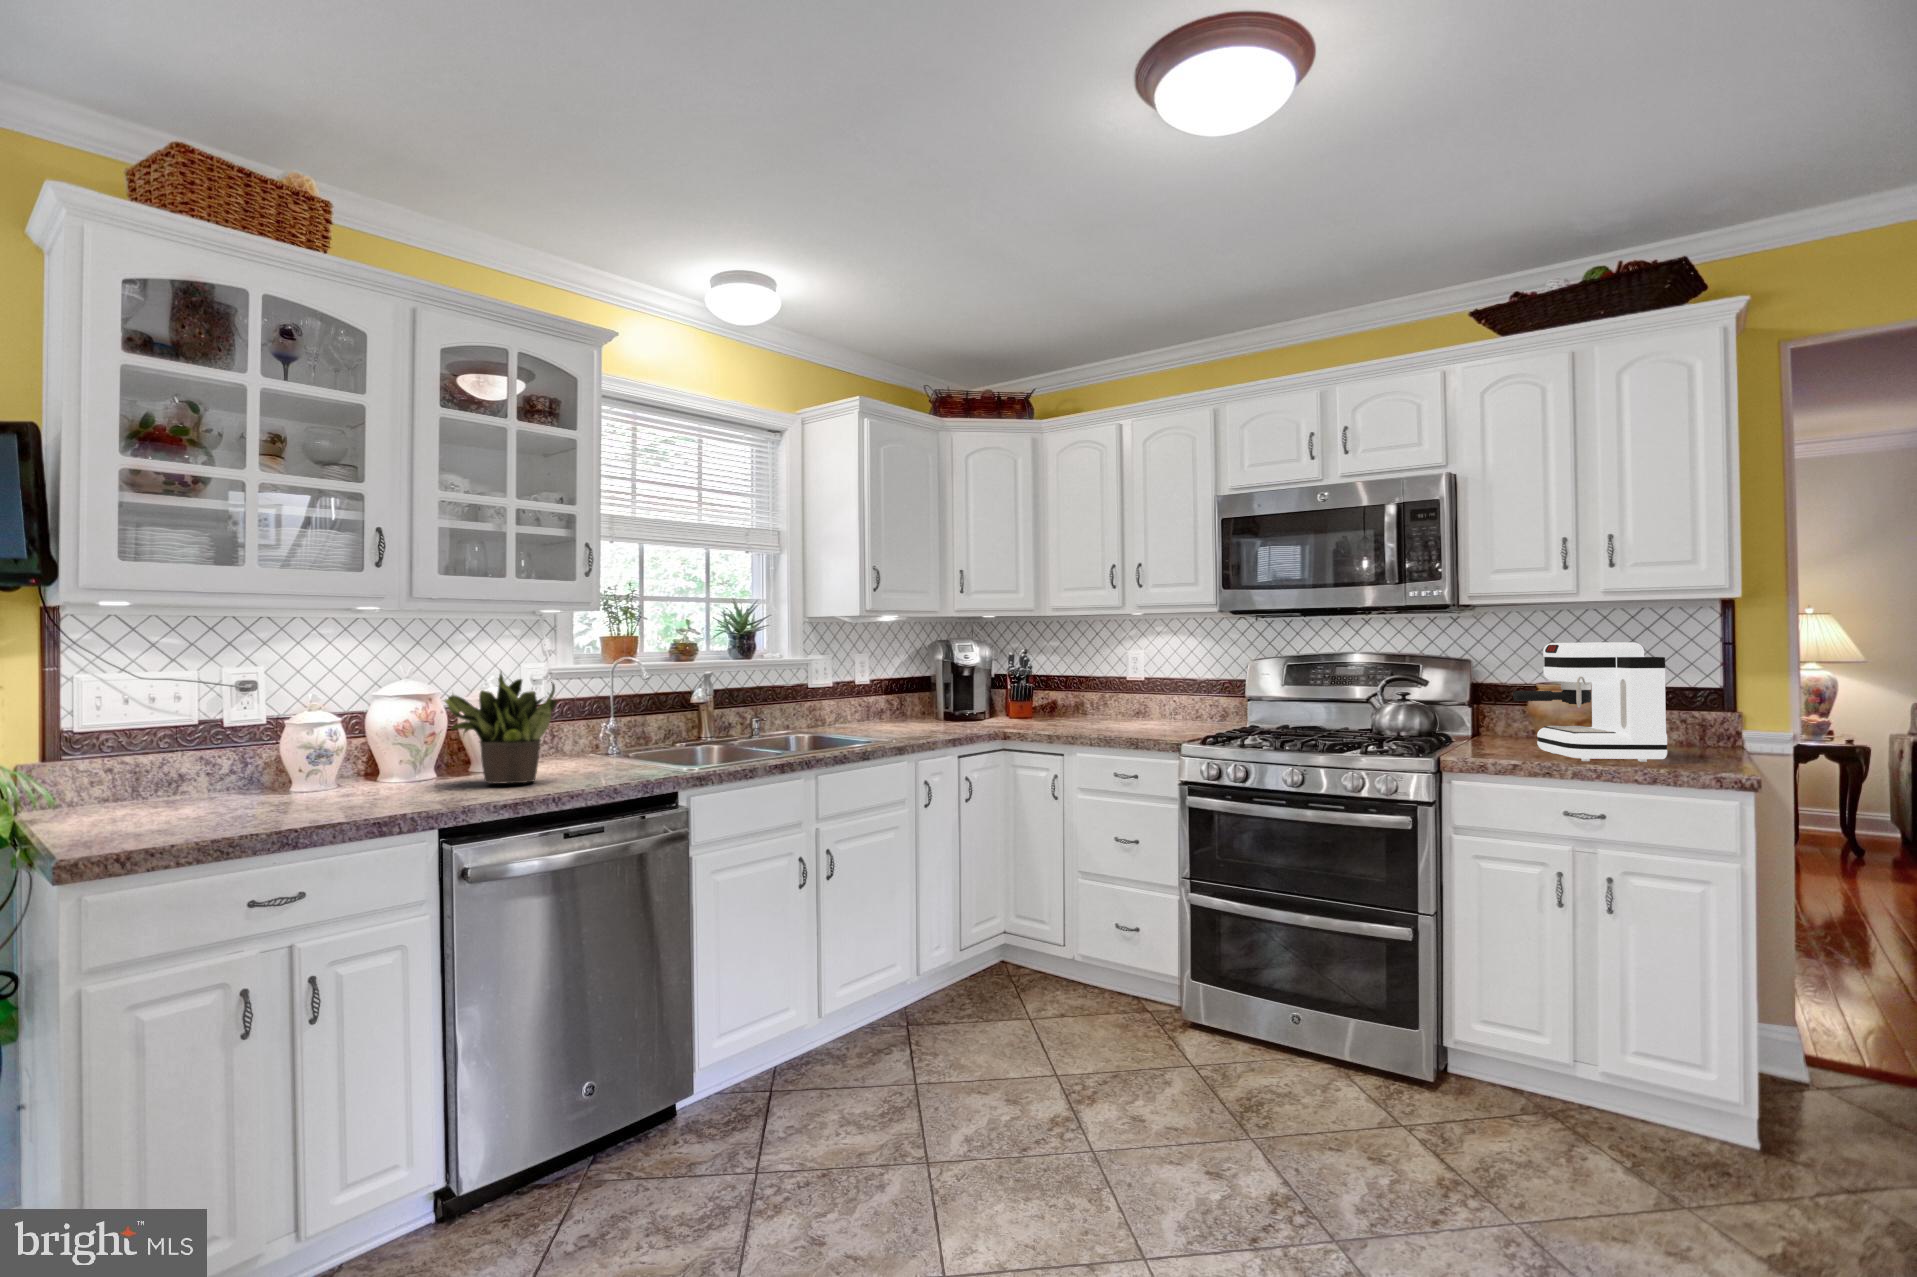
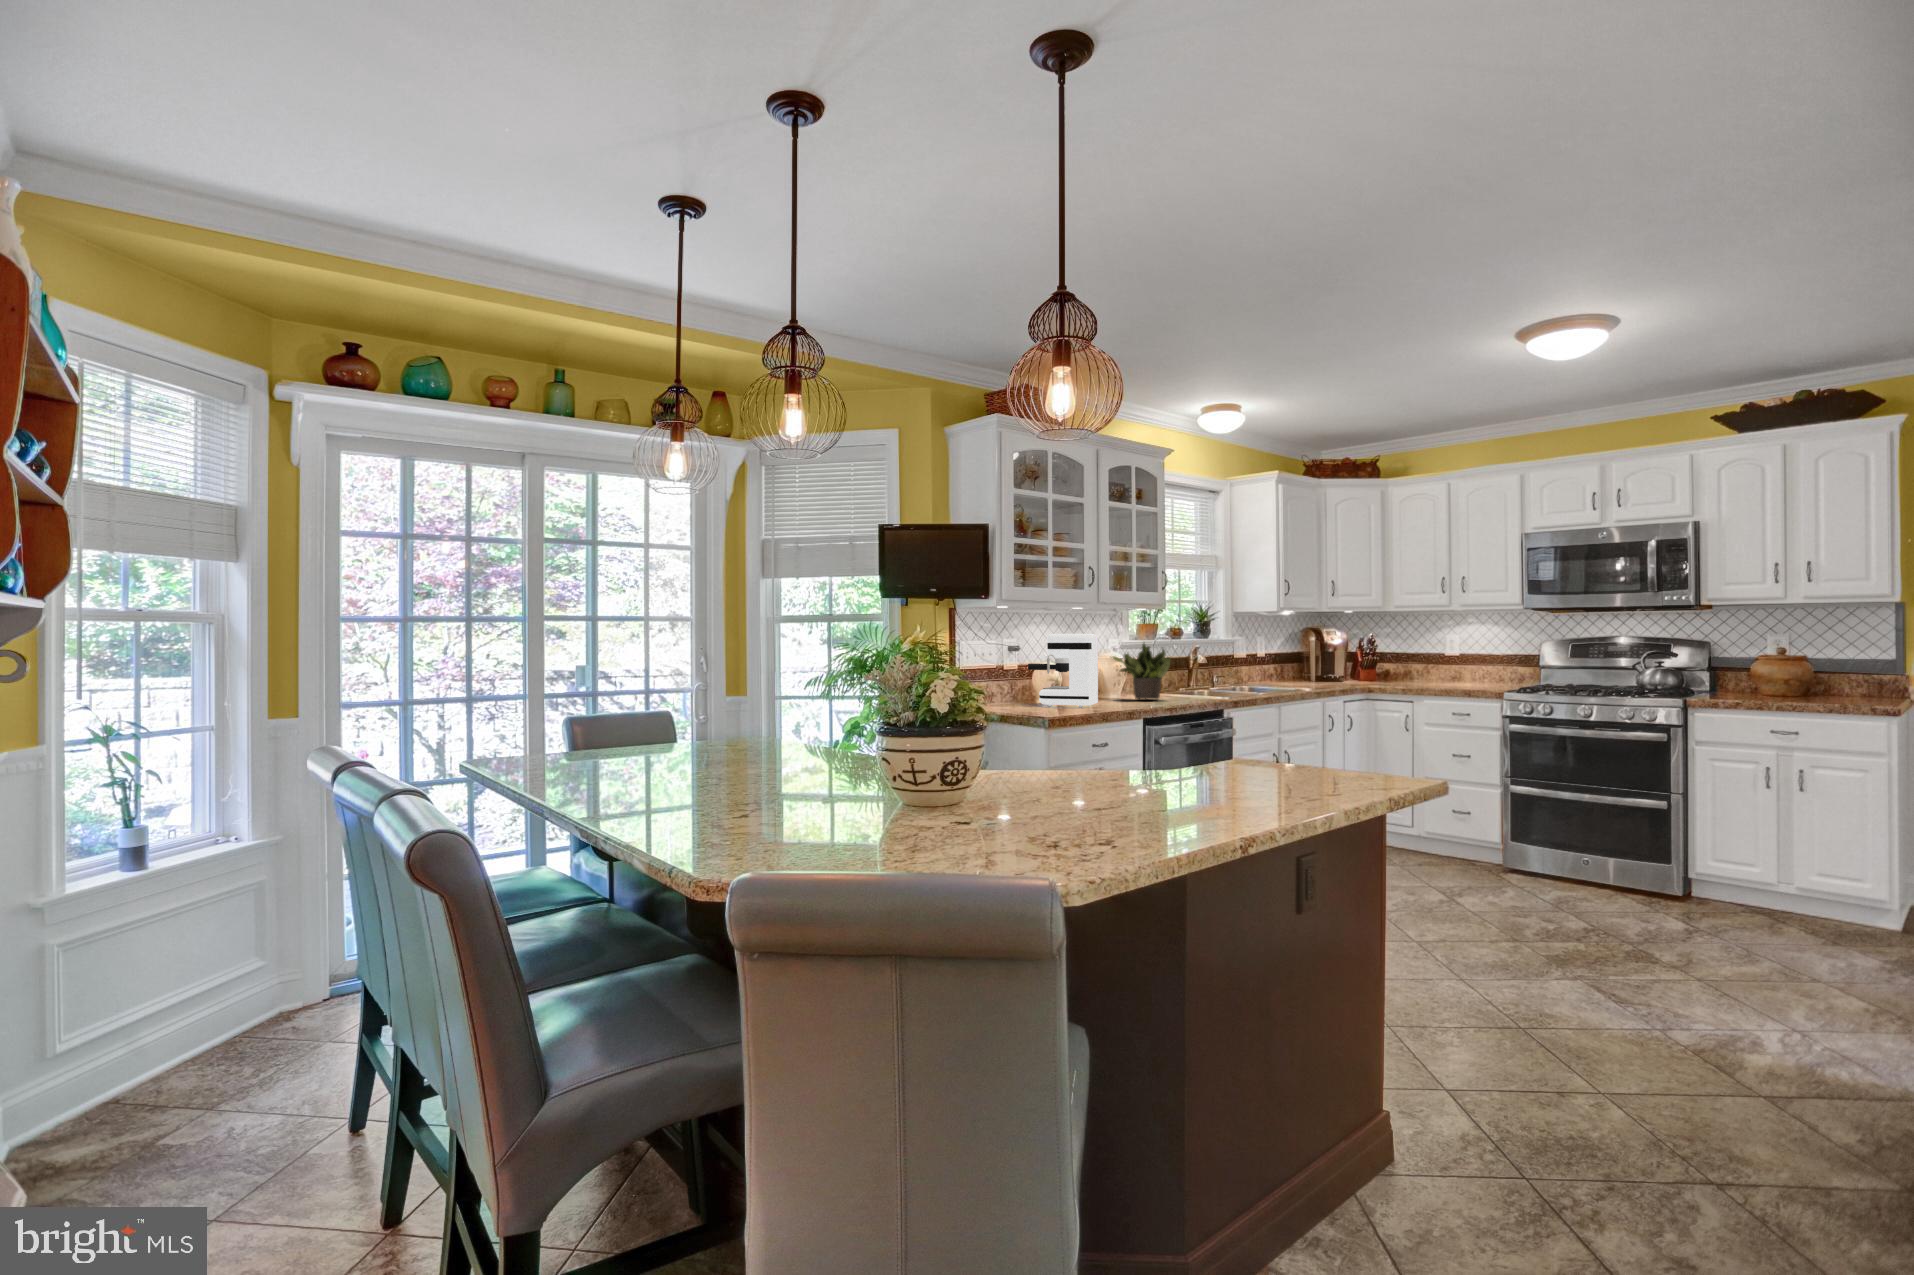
coffee maker: present [1513,642,1667,762] -> present [1028,634,1098,707]

